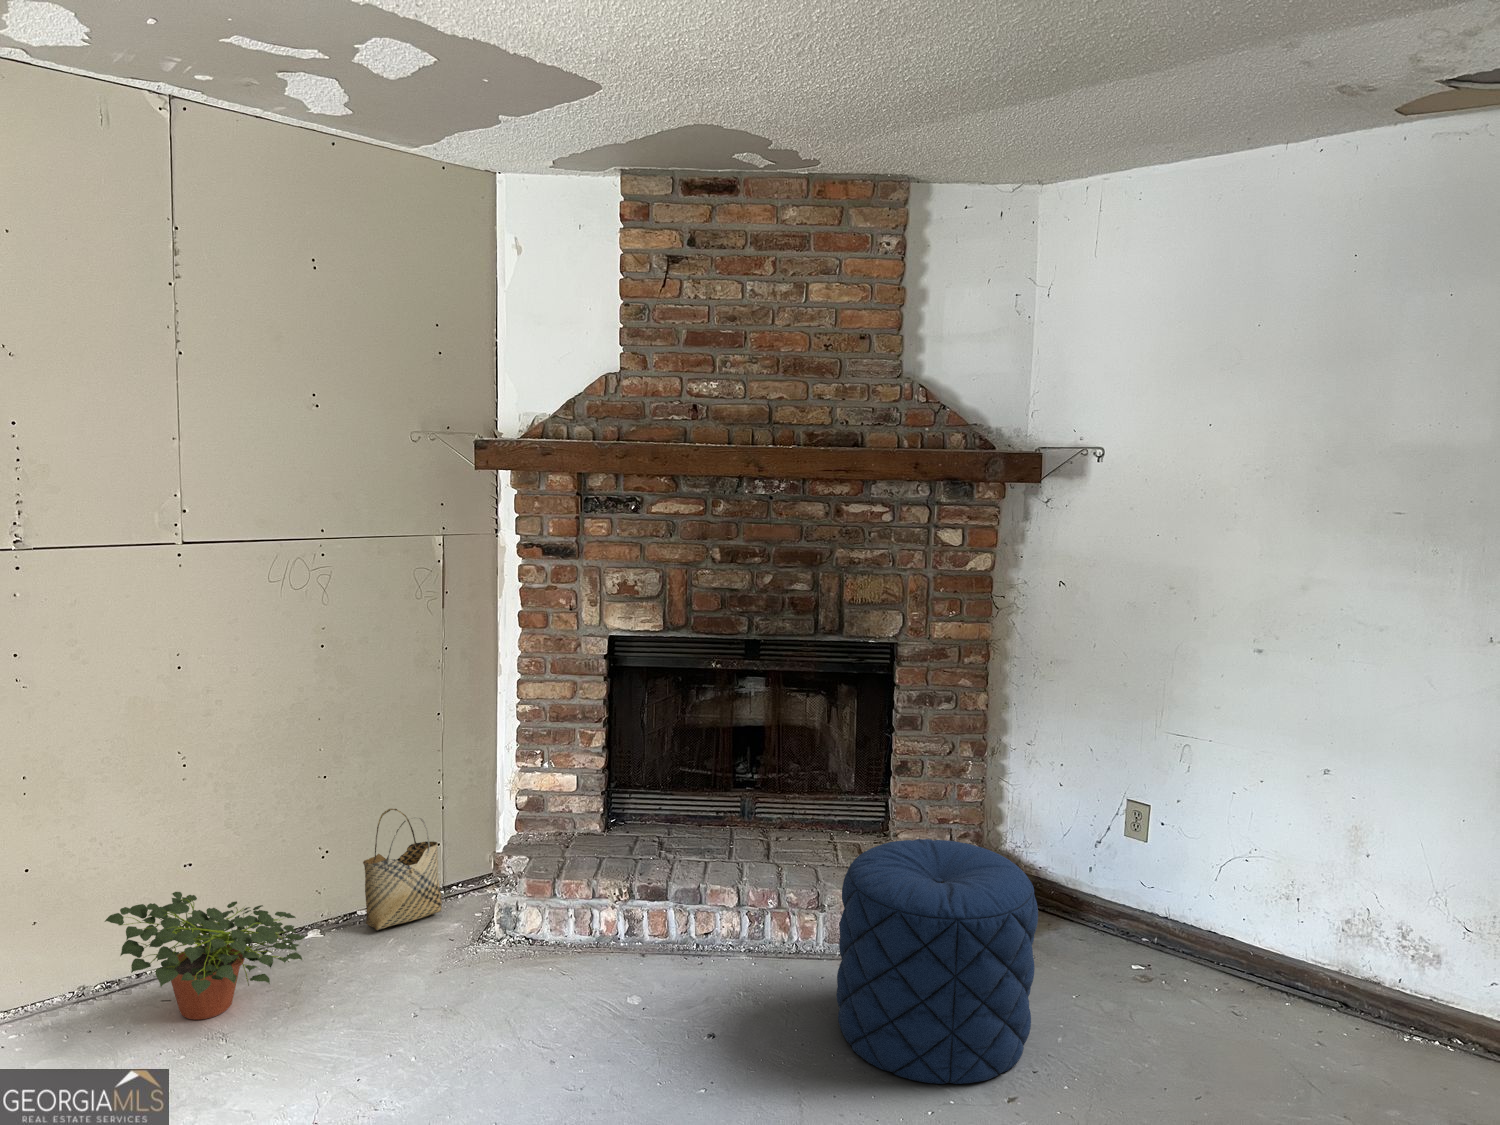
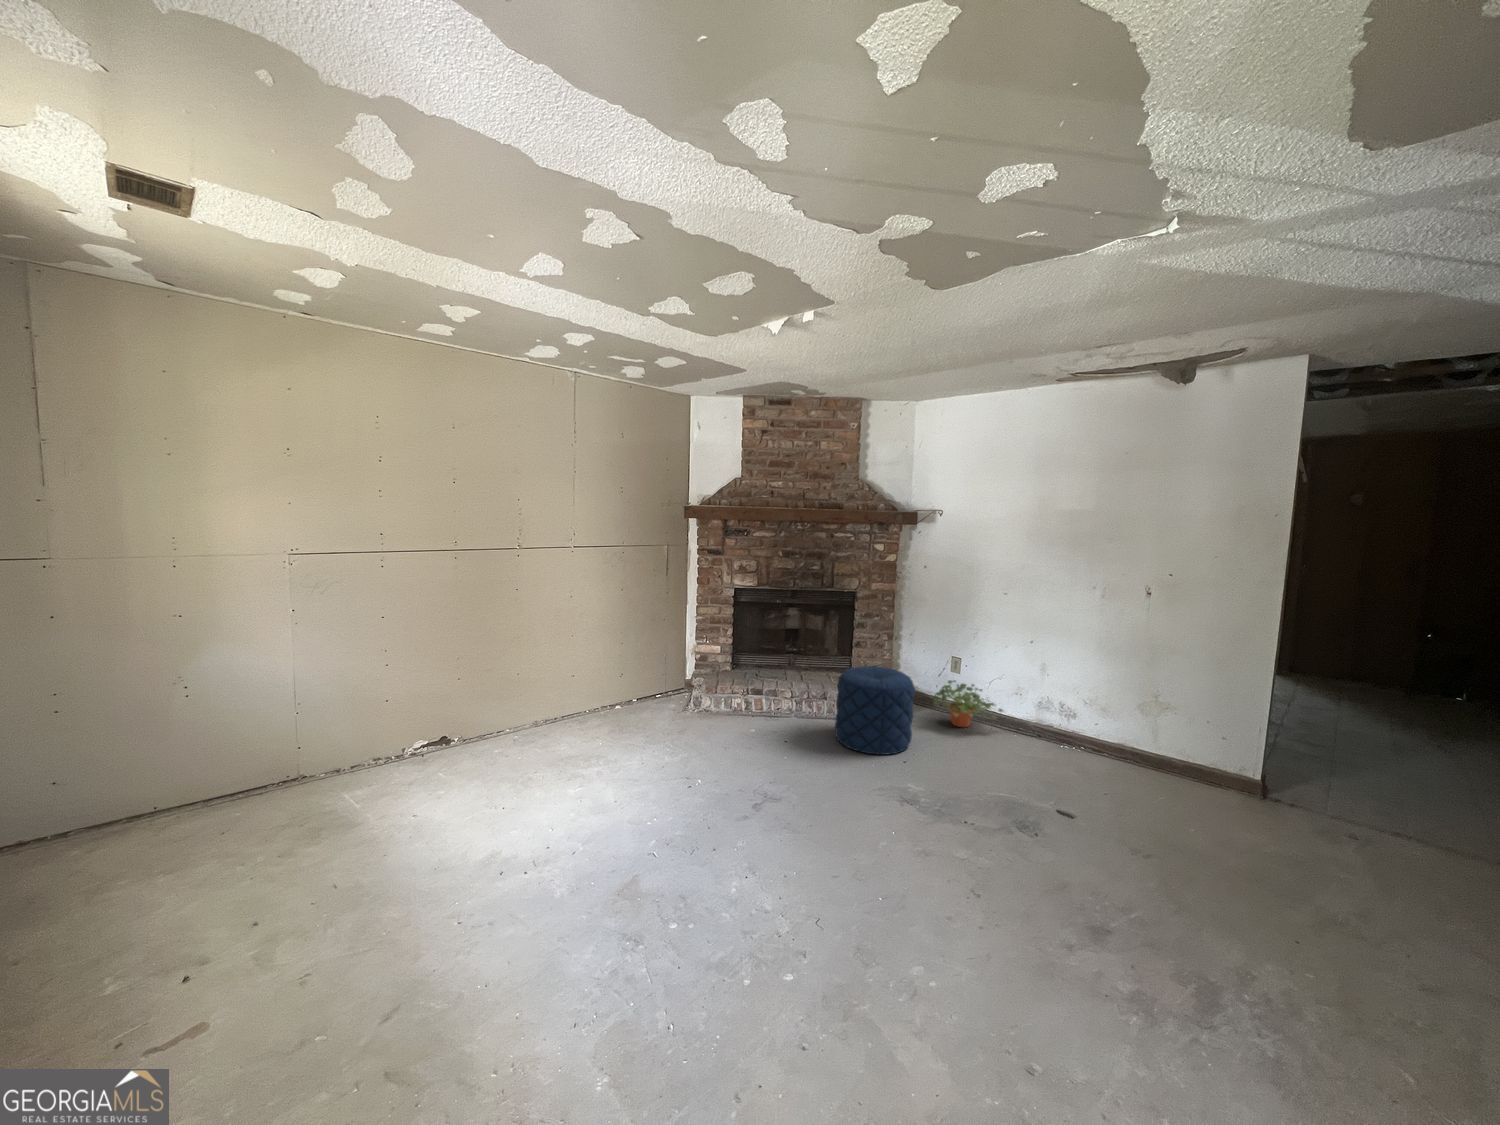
woven basket: present [363,809,442,930] -> none [637,658,667,706]
potted plant: present [105,892,305,1020] -> present [932,680,1003,727]

